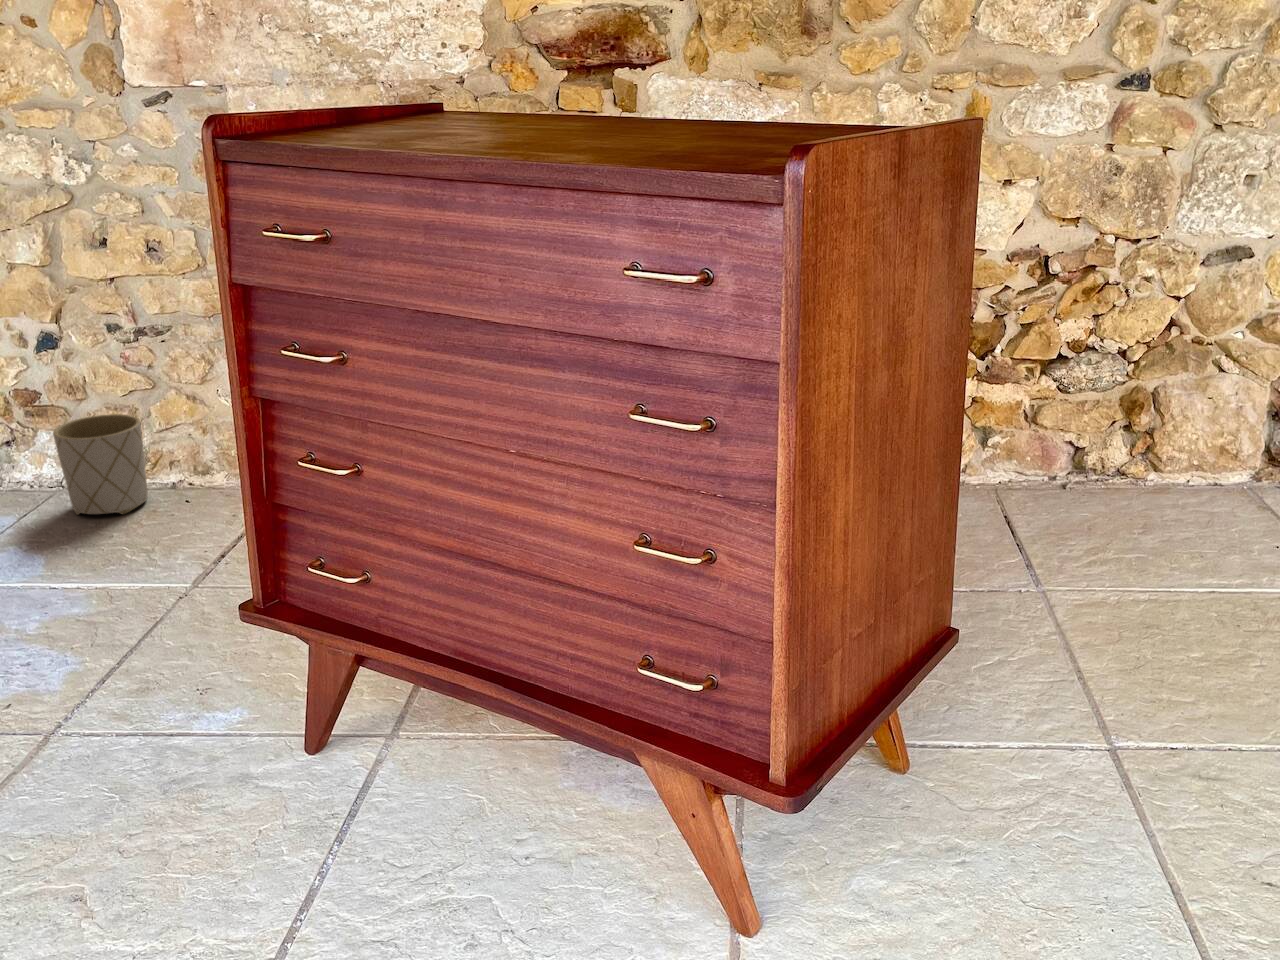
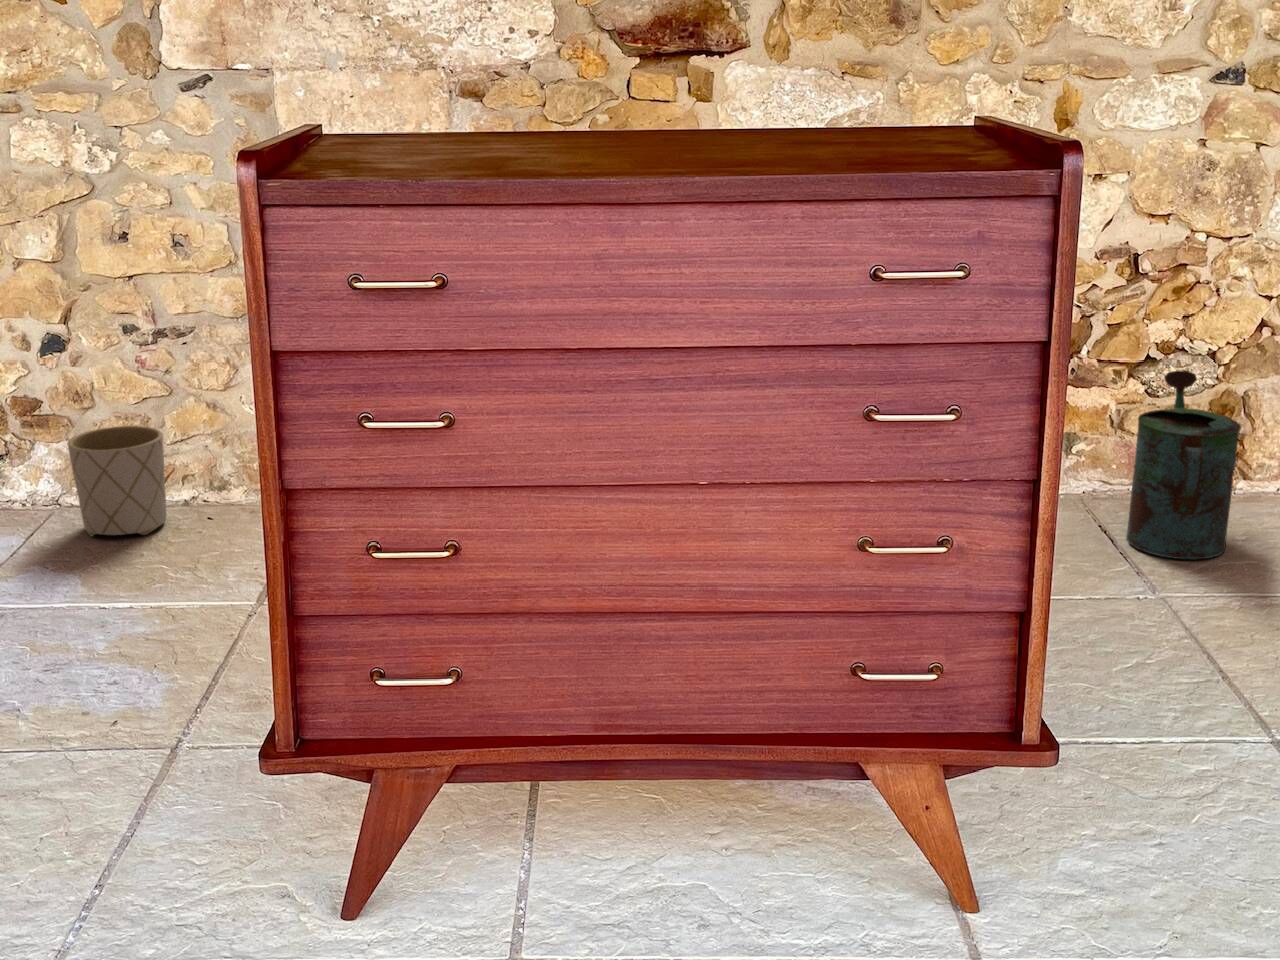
watering can: none [1025,368,1134,554] -> present [1126,370,1241,559]

